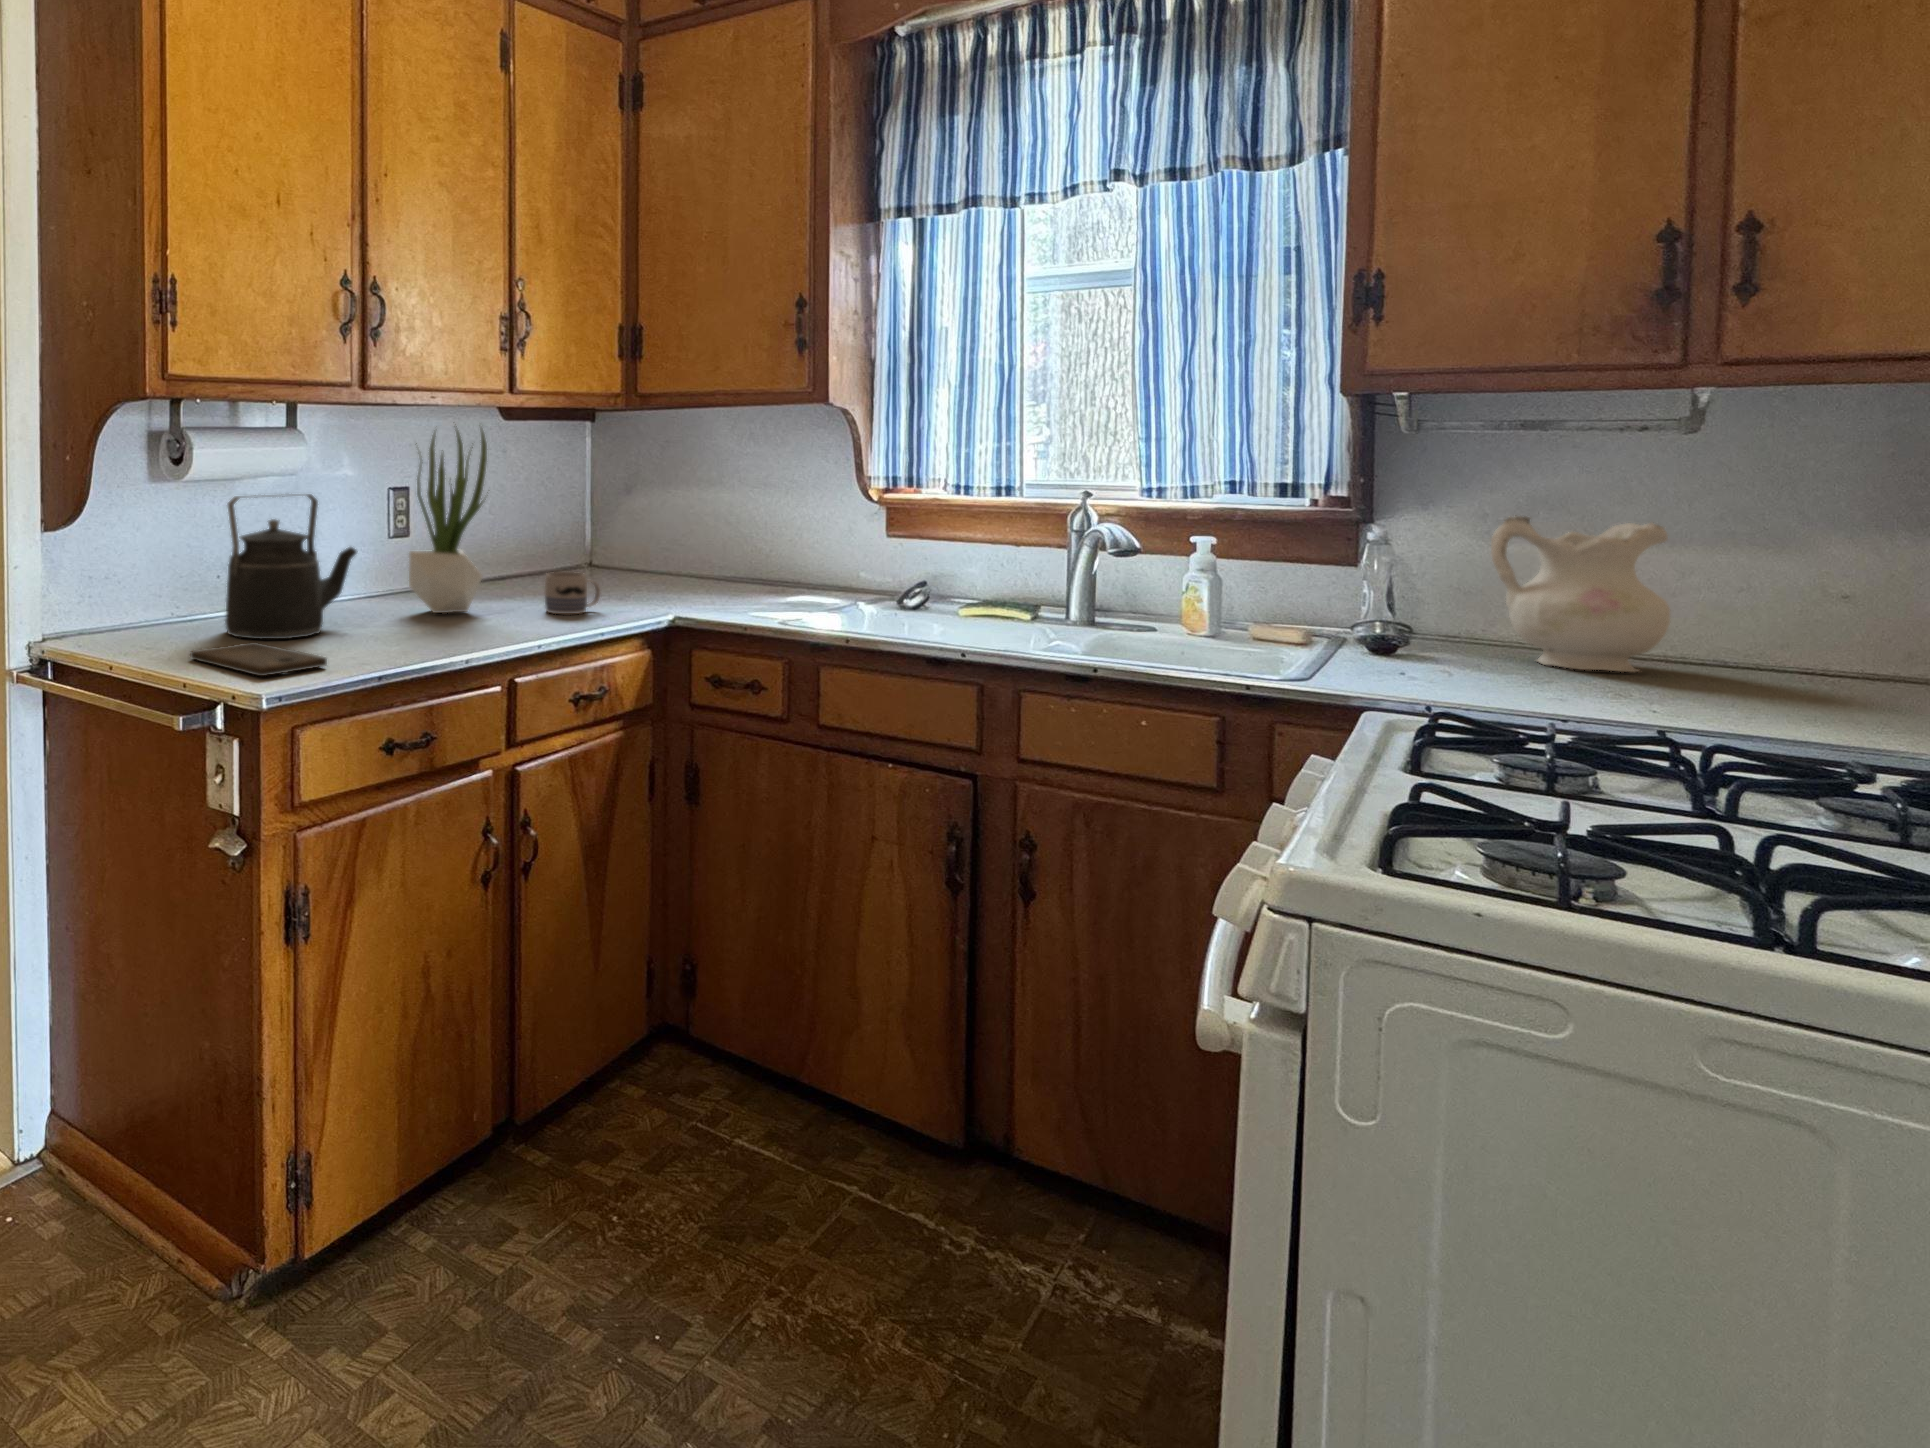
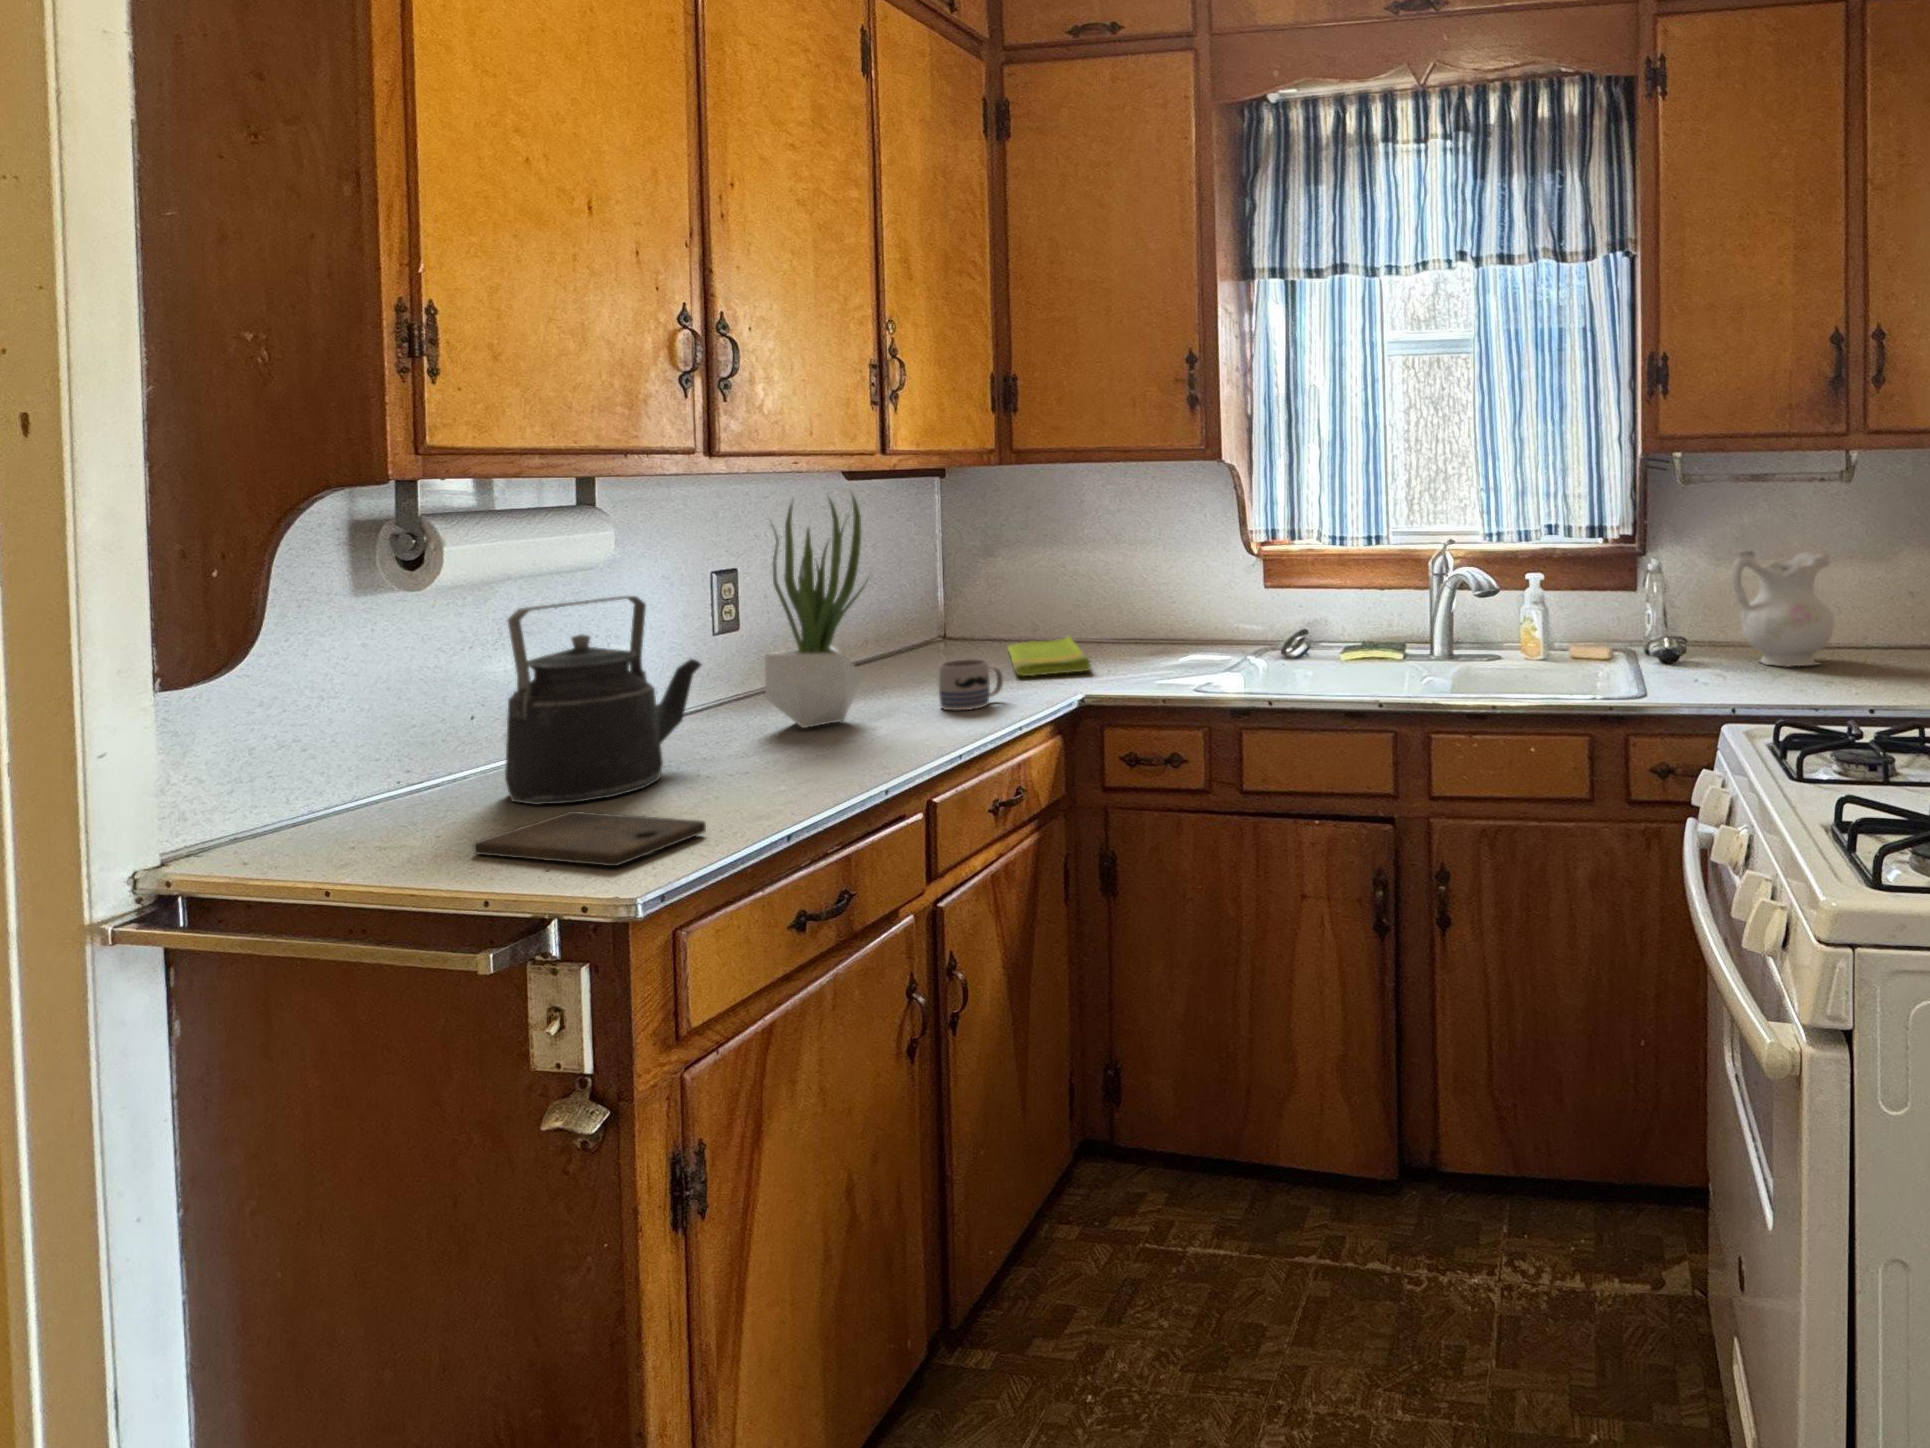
dish towel: none [623,568,692,597] -> present [1008,636,1091,676]

